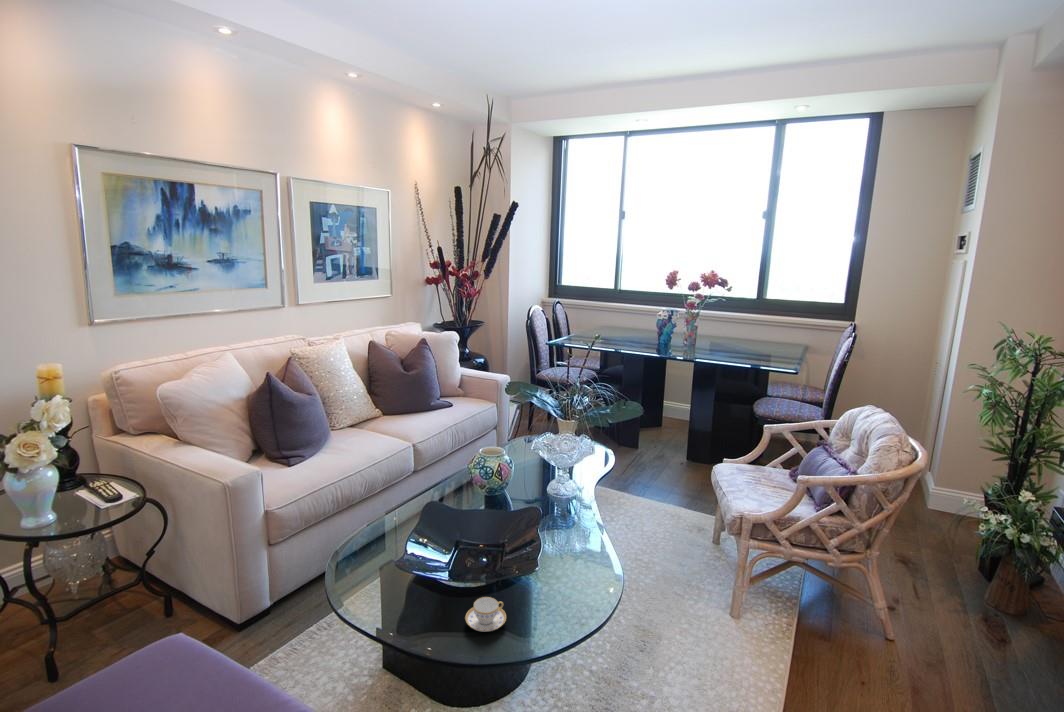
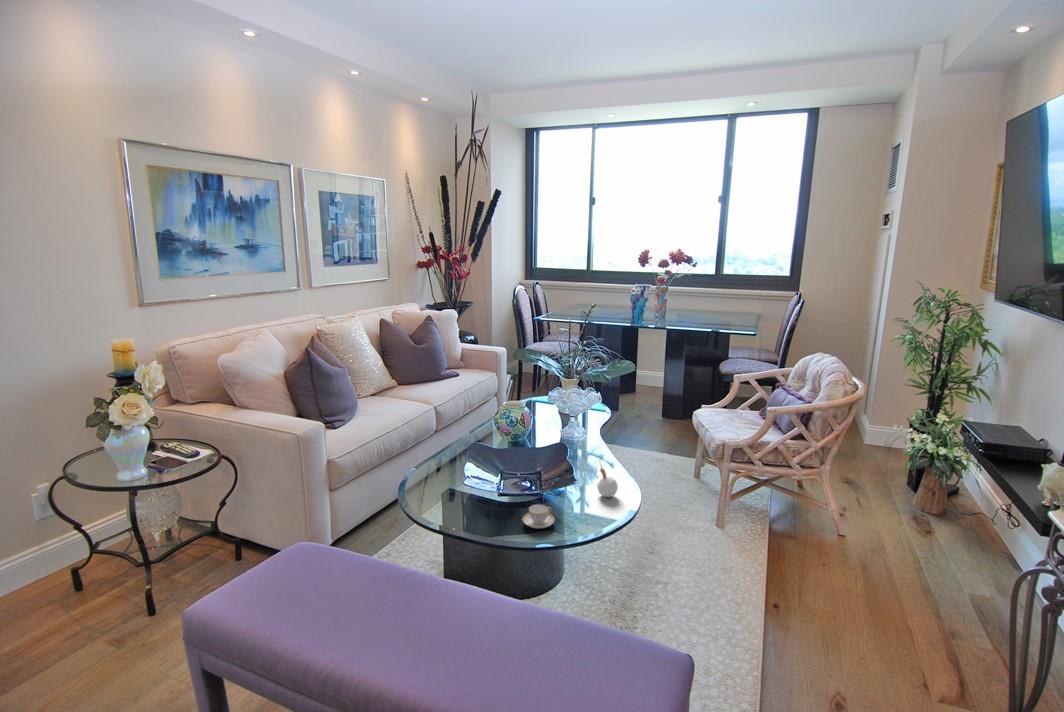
candle: none [570,541,594,588] -> present [597,467,618,497]

